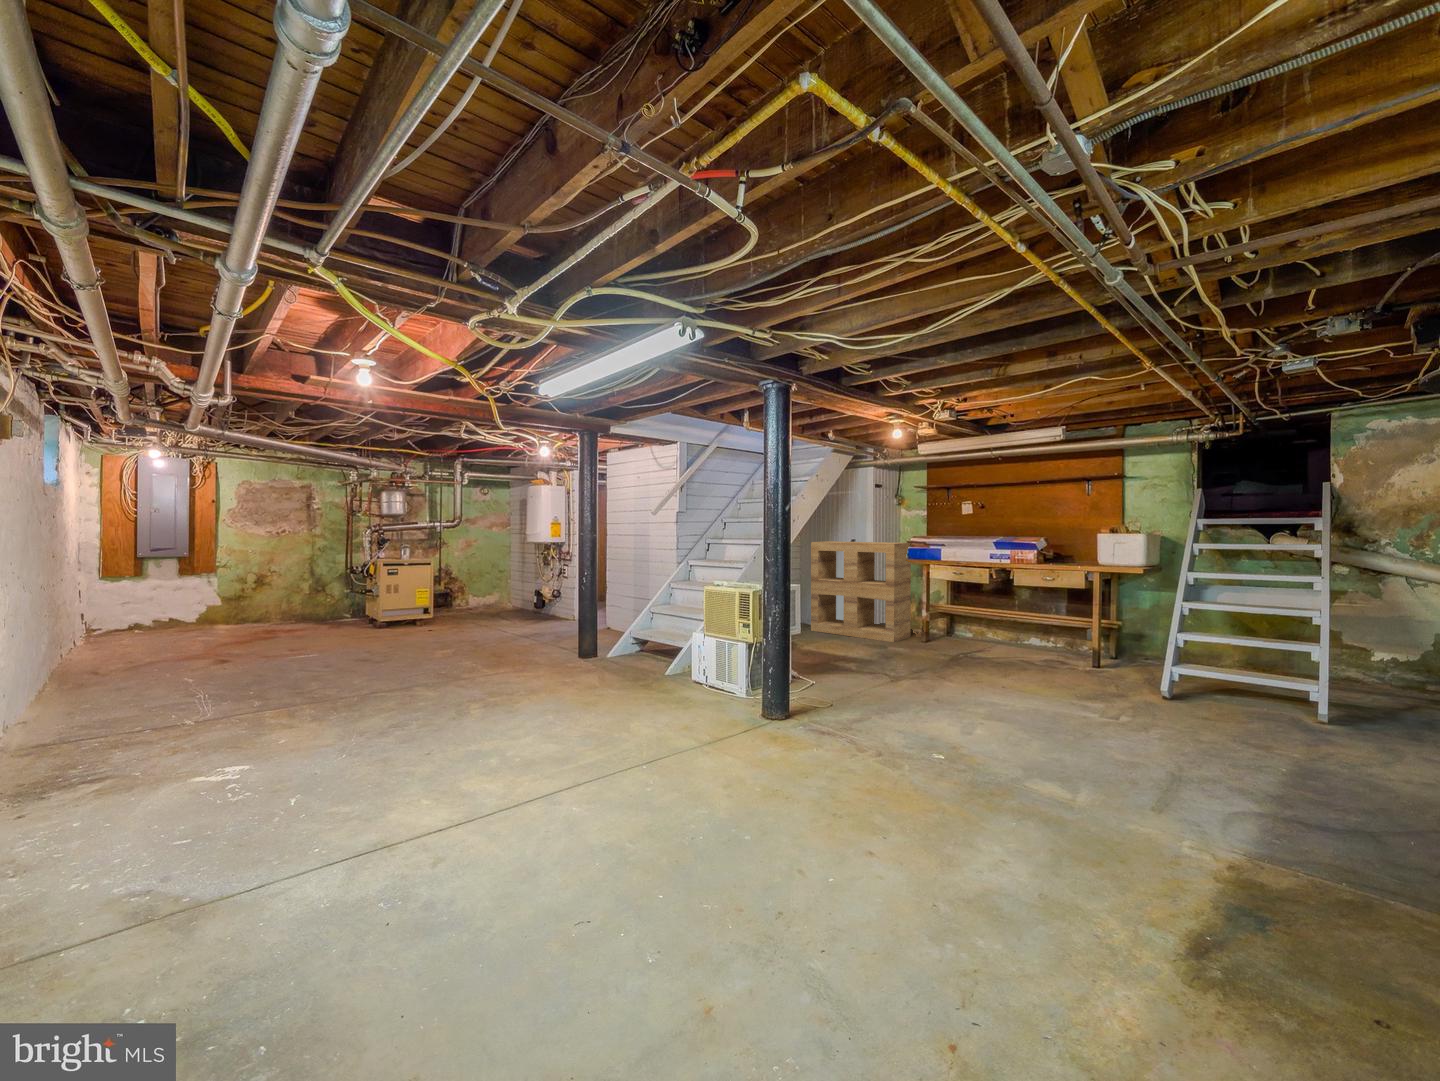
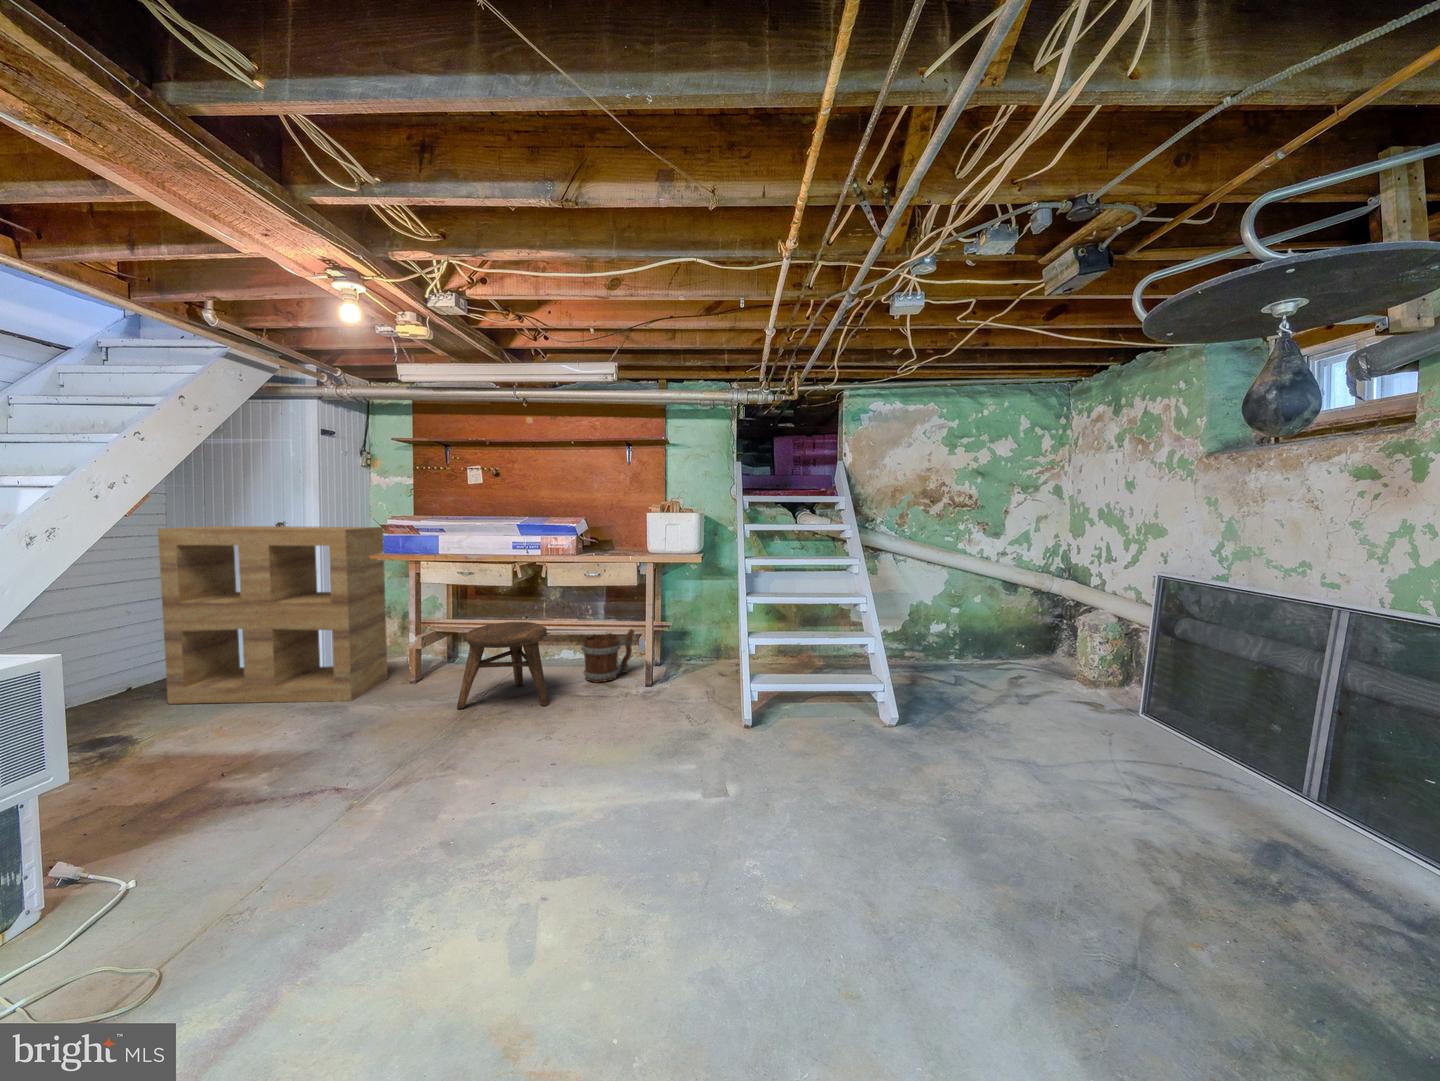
stool: none [953,606,1013,661] -> present [457,622,549,709]
bucket: none [1039,623,1086,658] -> present [581,629,634,683]

